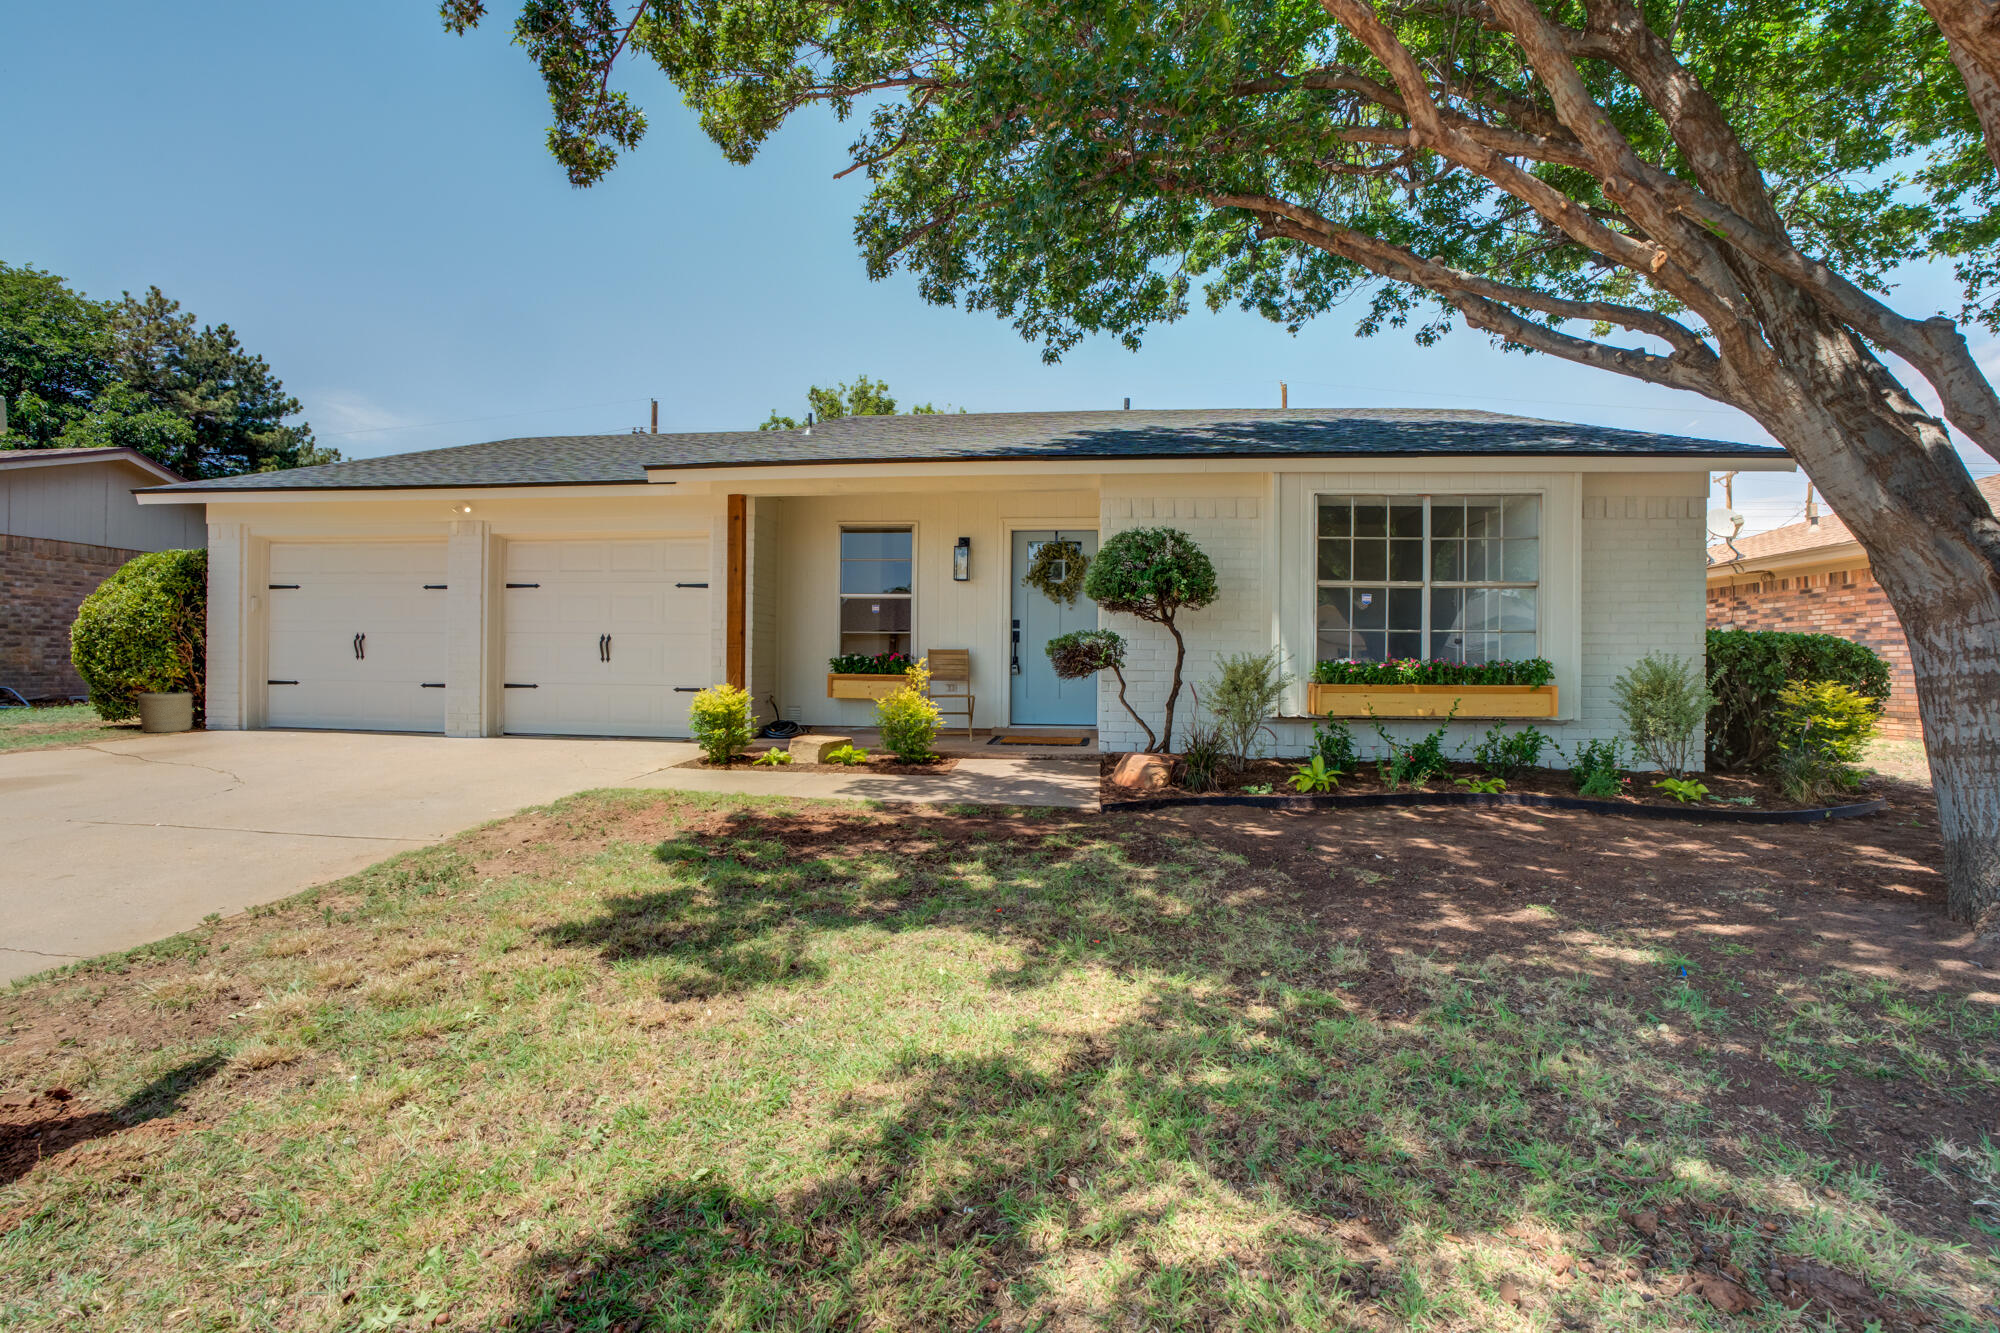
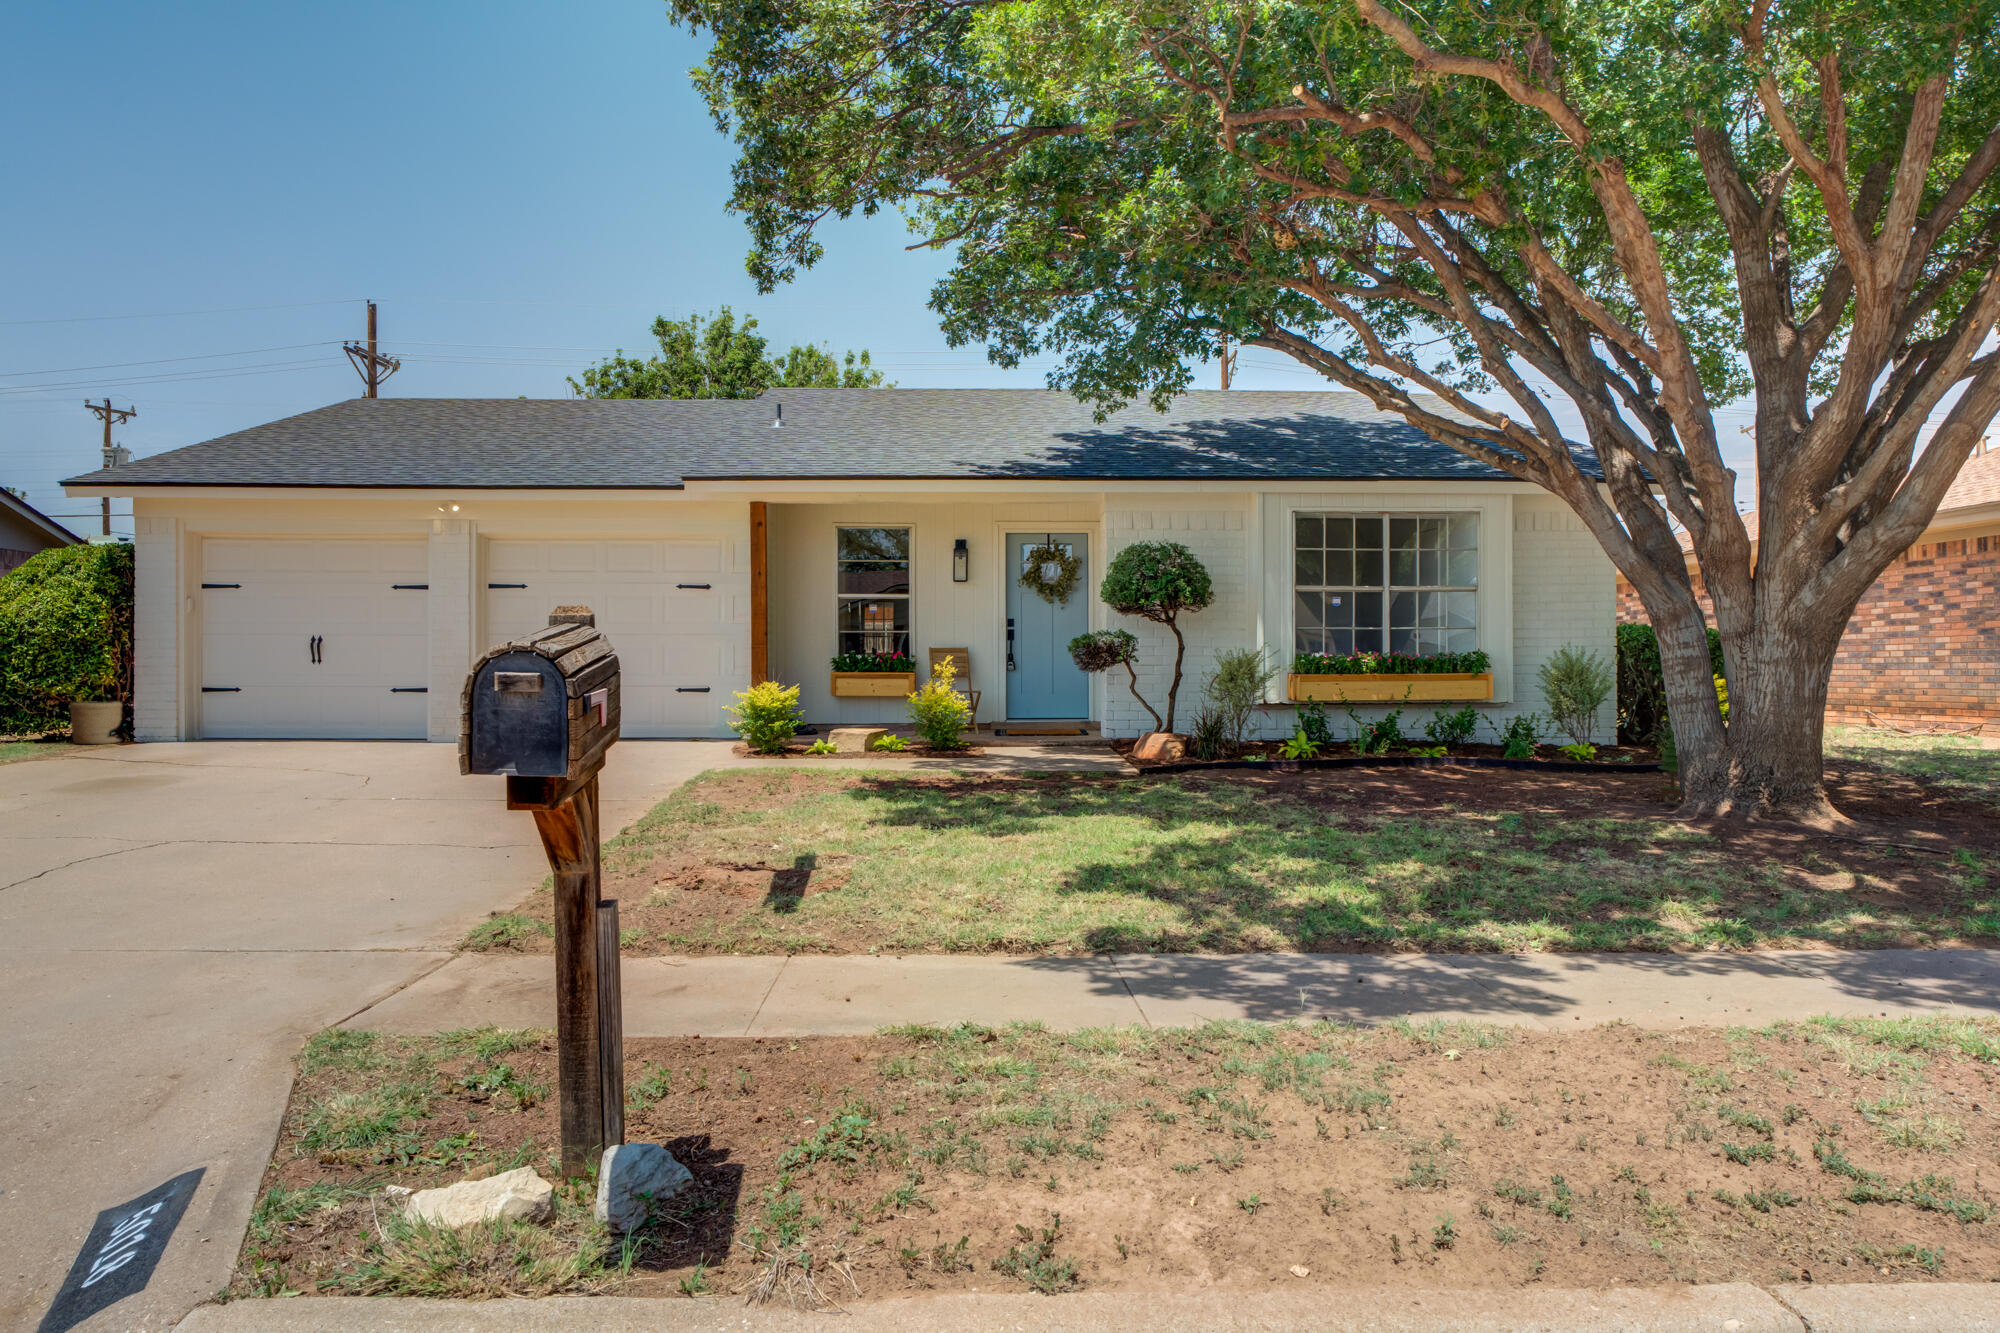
potted tree: none [1884,796,1948,918] -> present [1658,730,1680,806]

